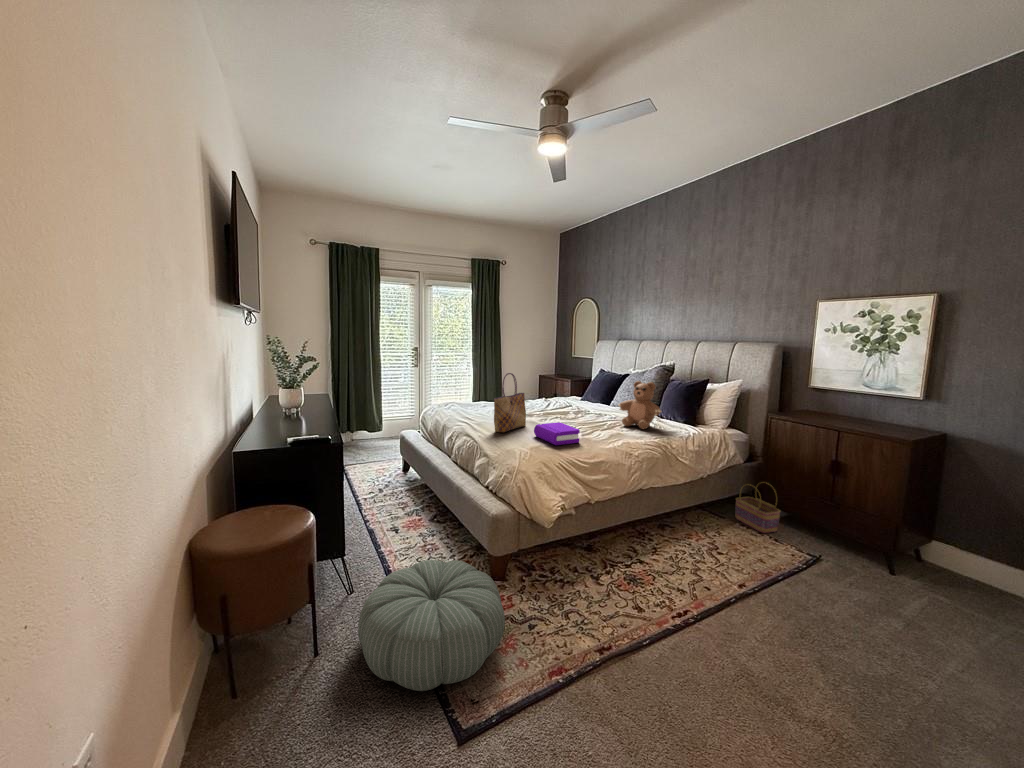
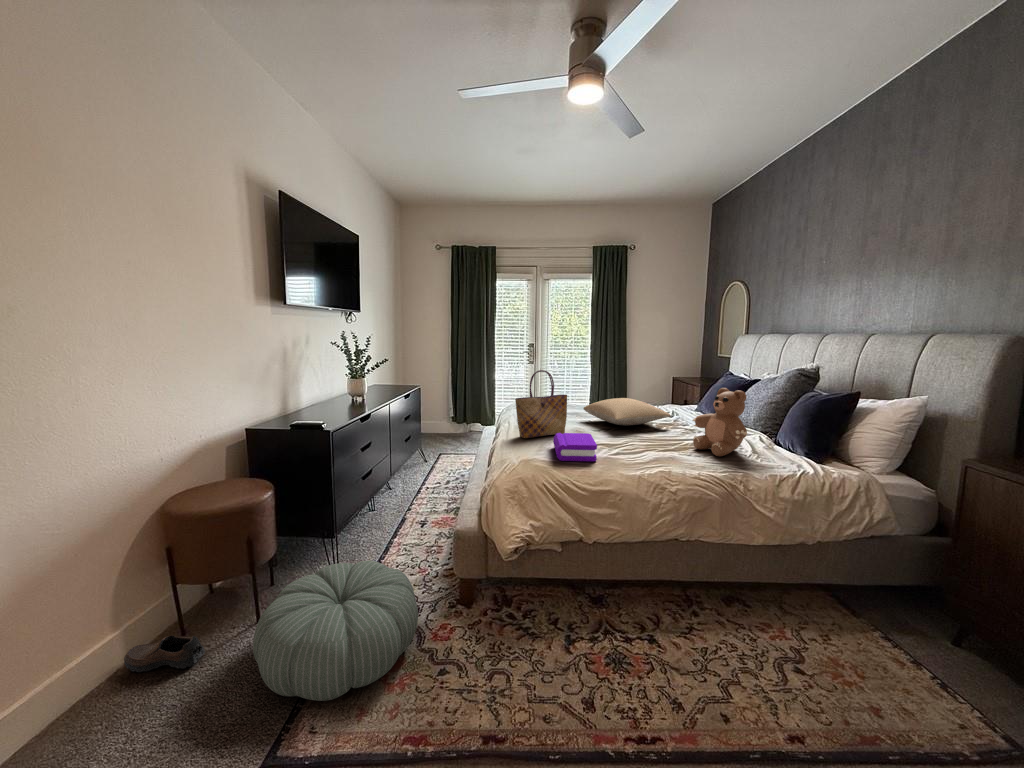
pillow: none [522,393,589,415] -> present [583,398,670,425]
basket: present [735,484,780,533] -> none [885,572,973,671]
shoe: none [194,683,294,749] -> present [124,636,205,672]

